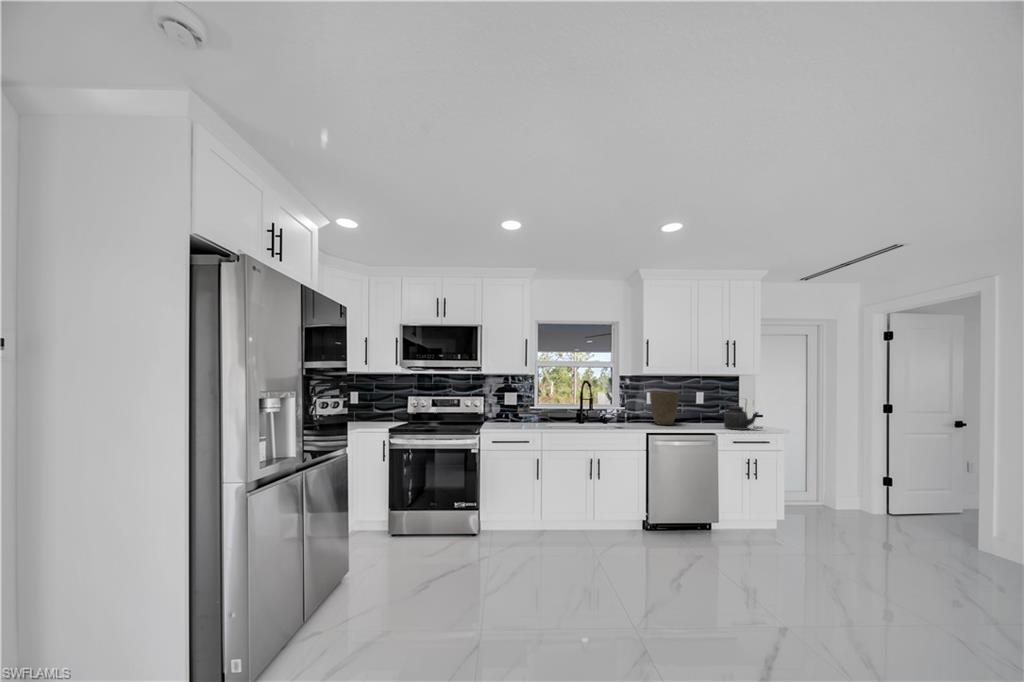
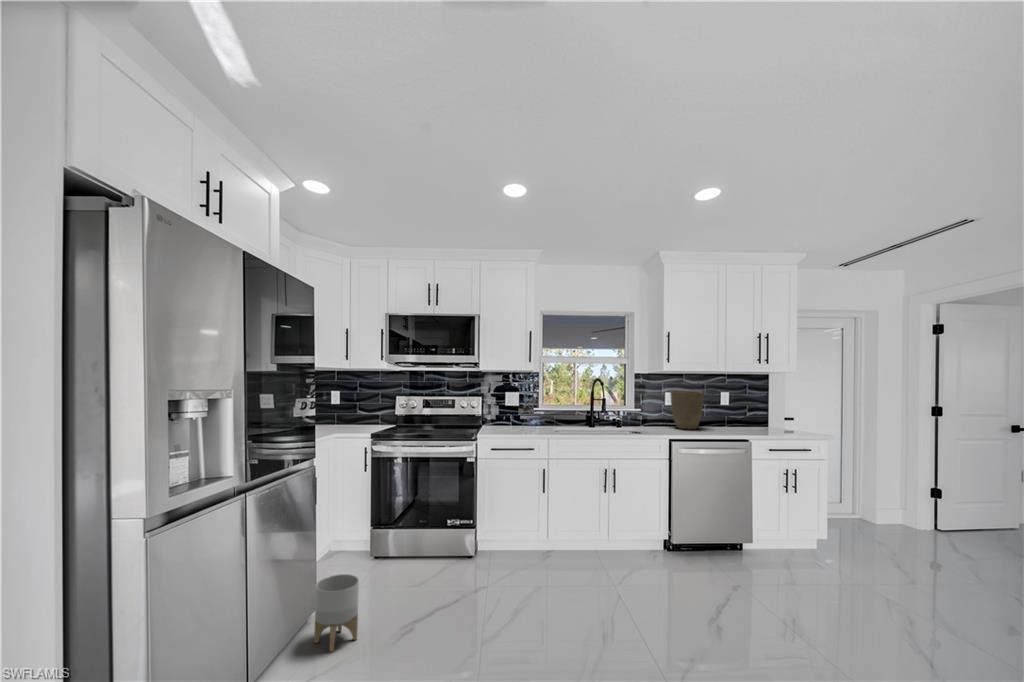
kettle: present [724,402,758,430] -> none [756,399,798,435]
planter: none [349,541,385,602] -> present [314,574,359,652]

